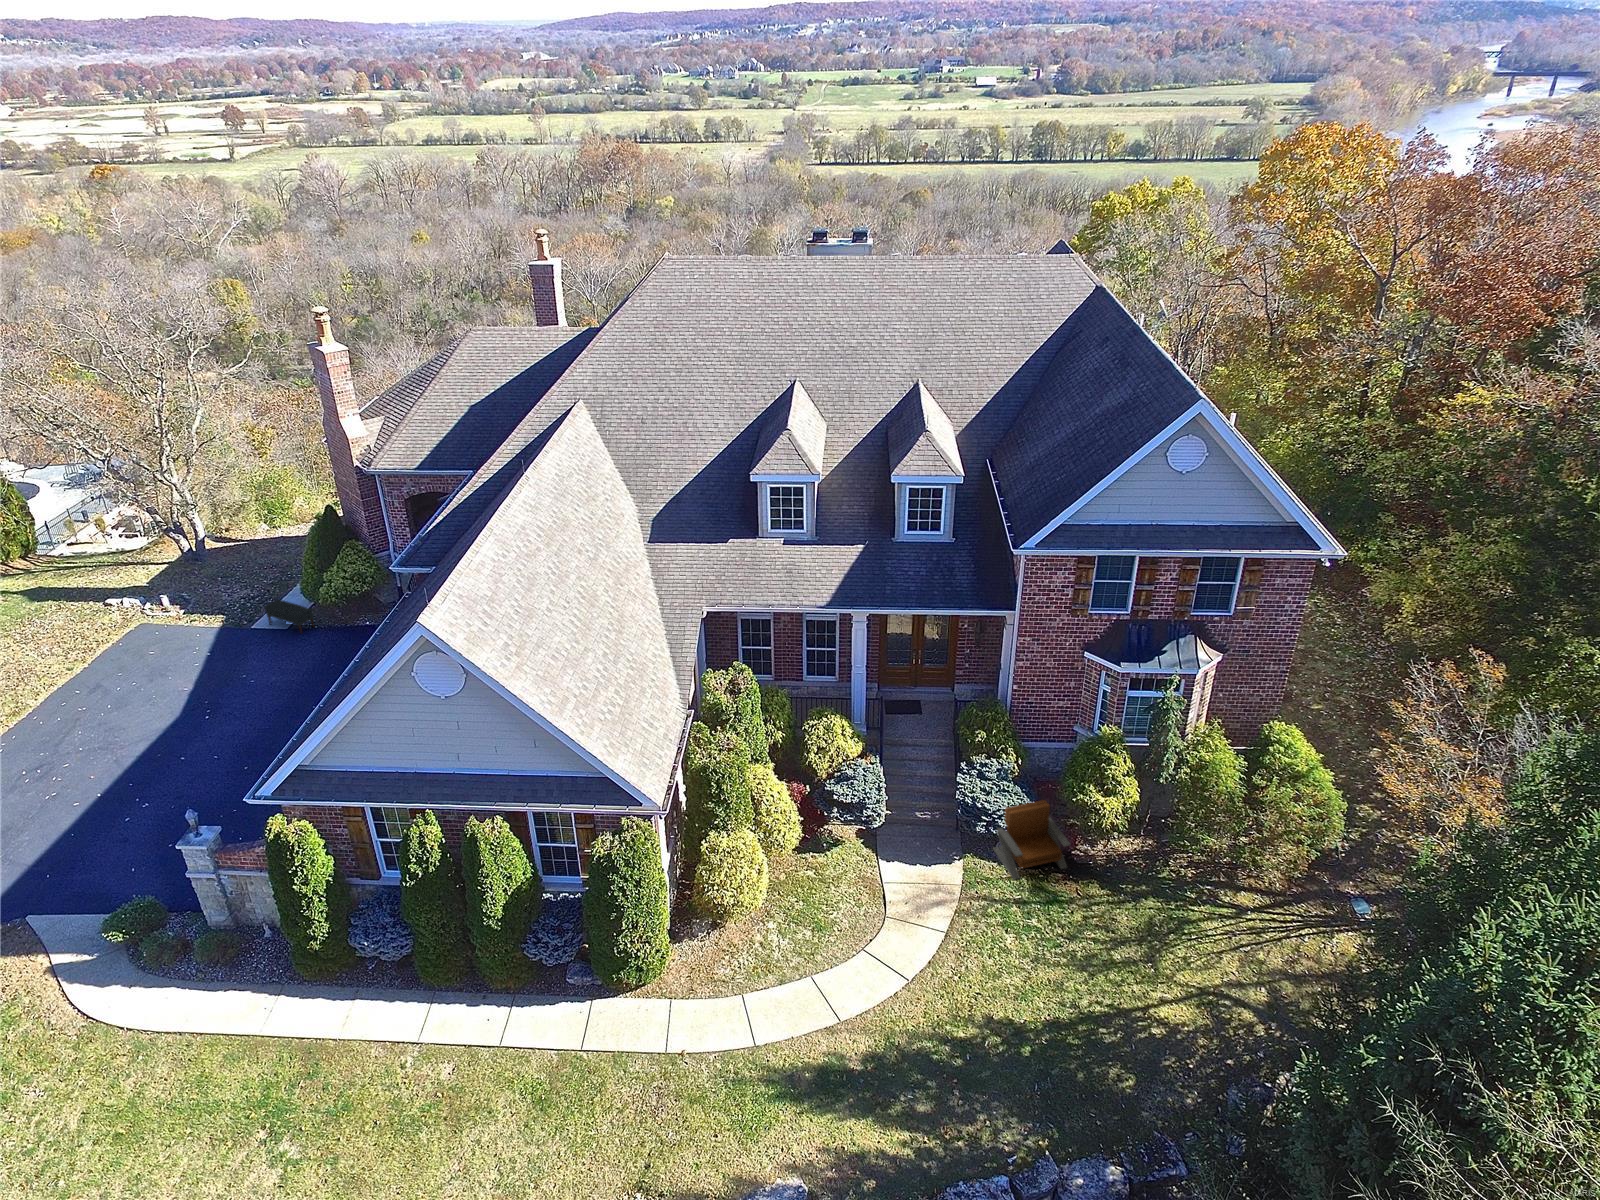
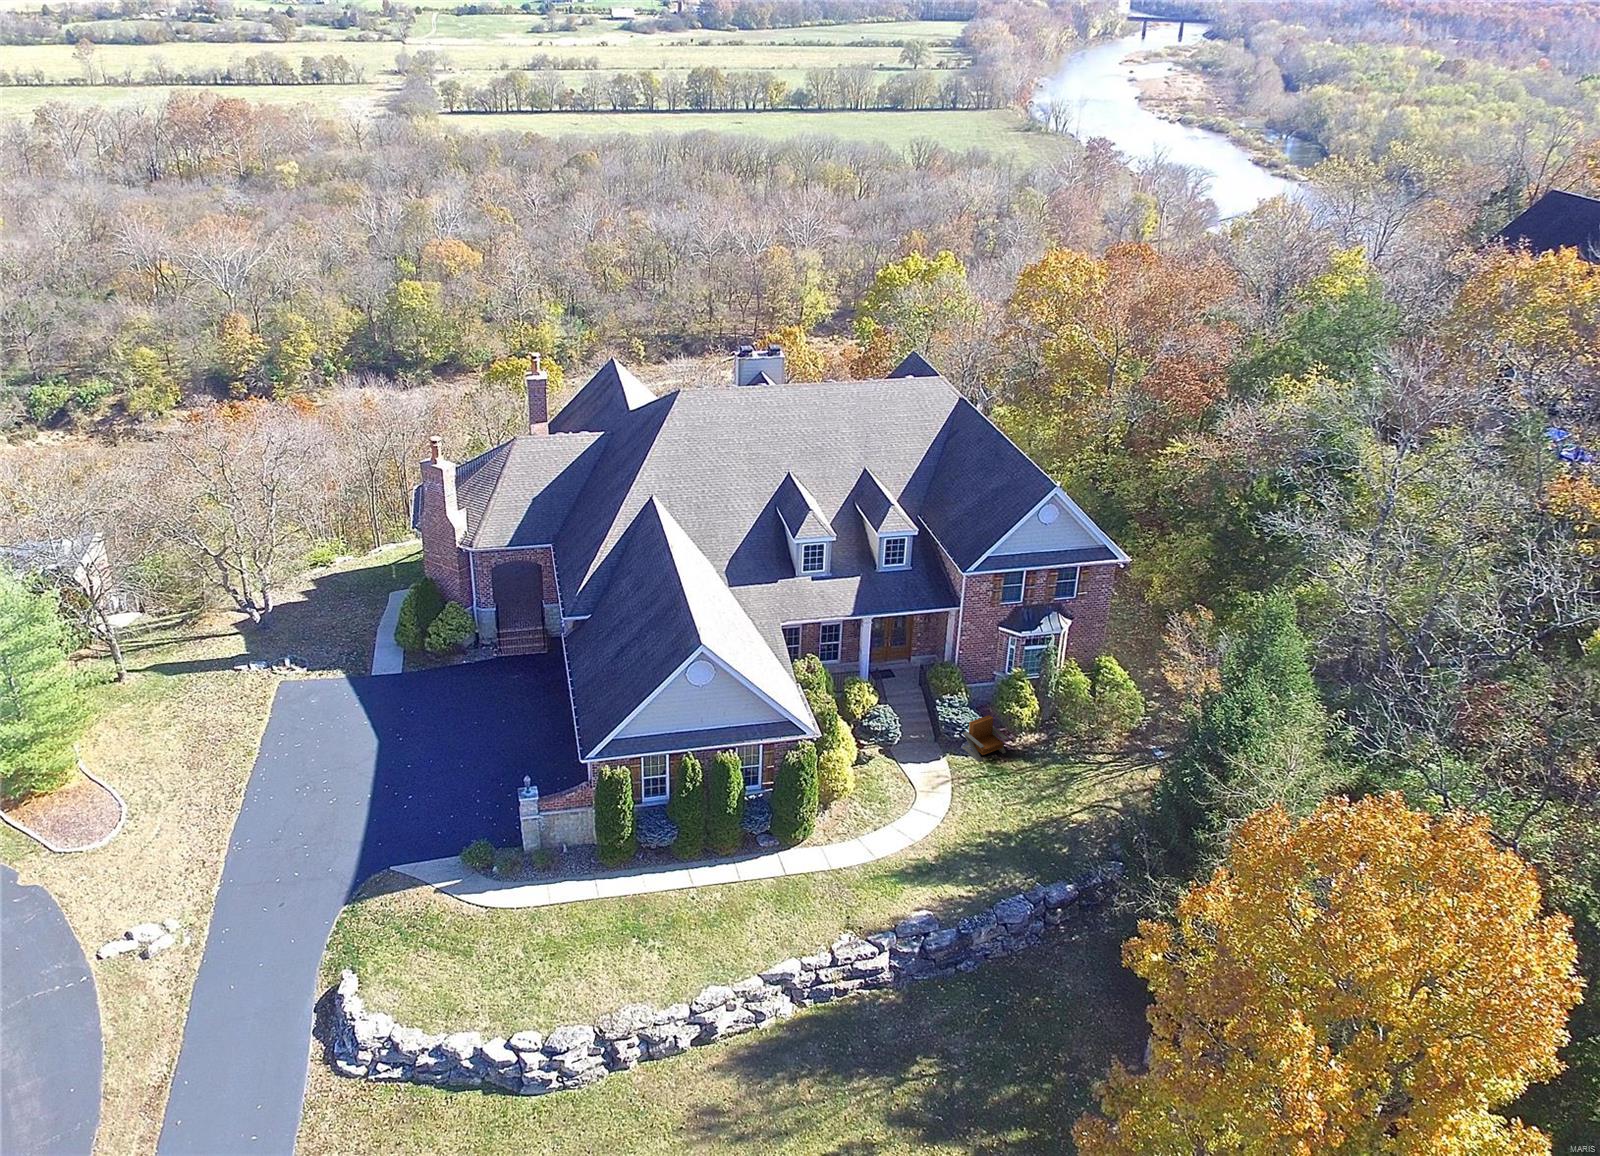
bench: present [264,599,314,634] -> none [410,646,449,670]

